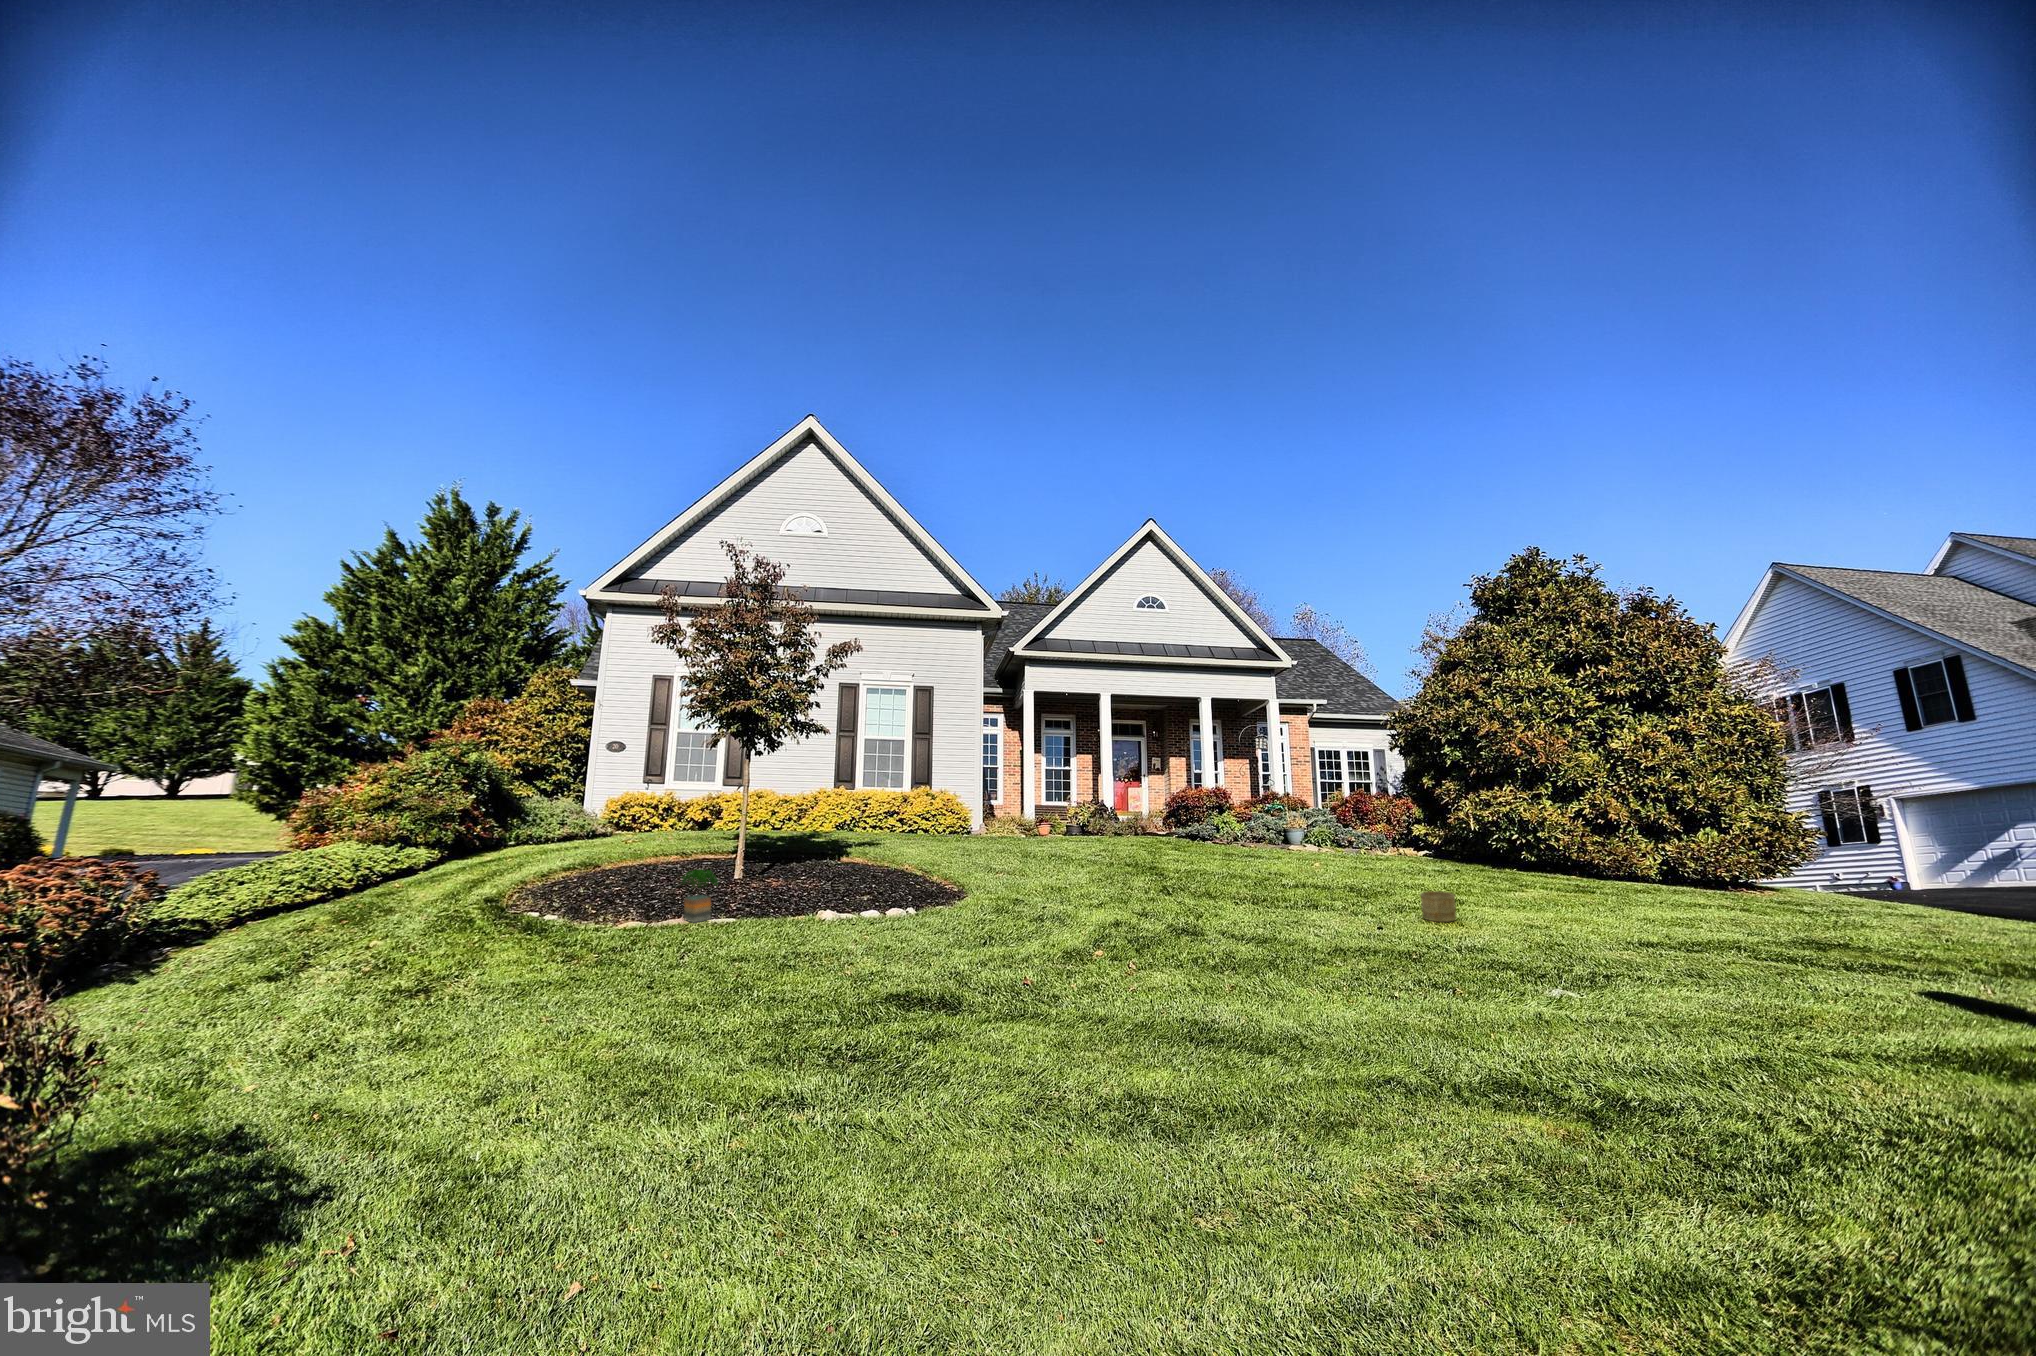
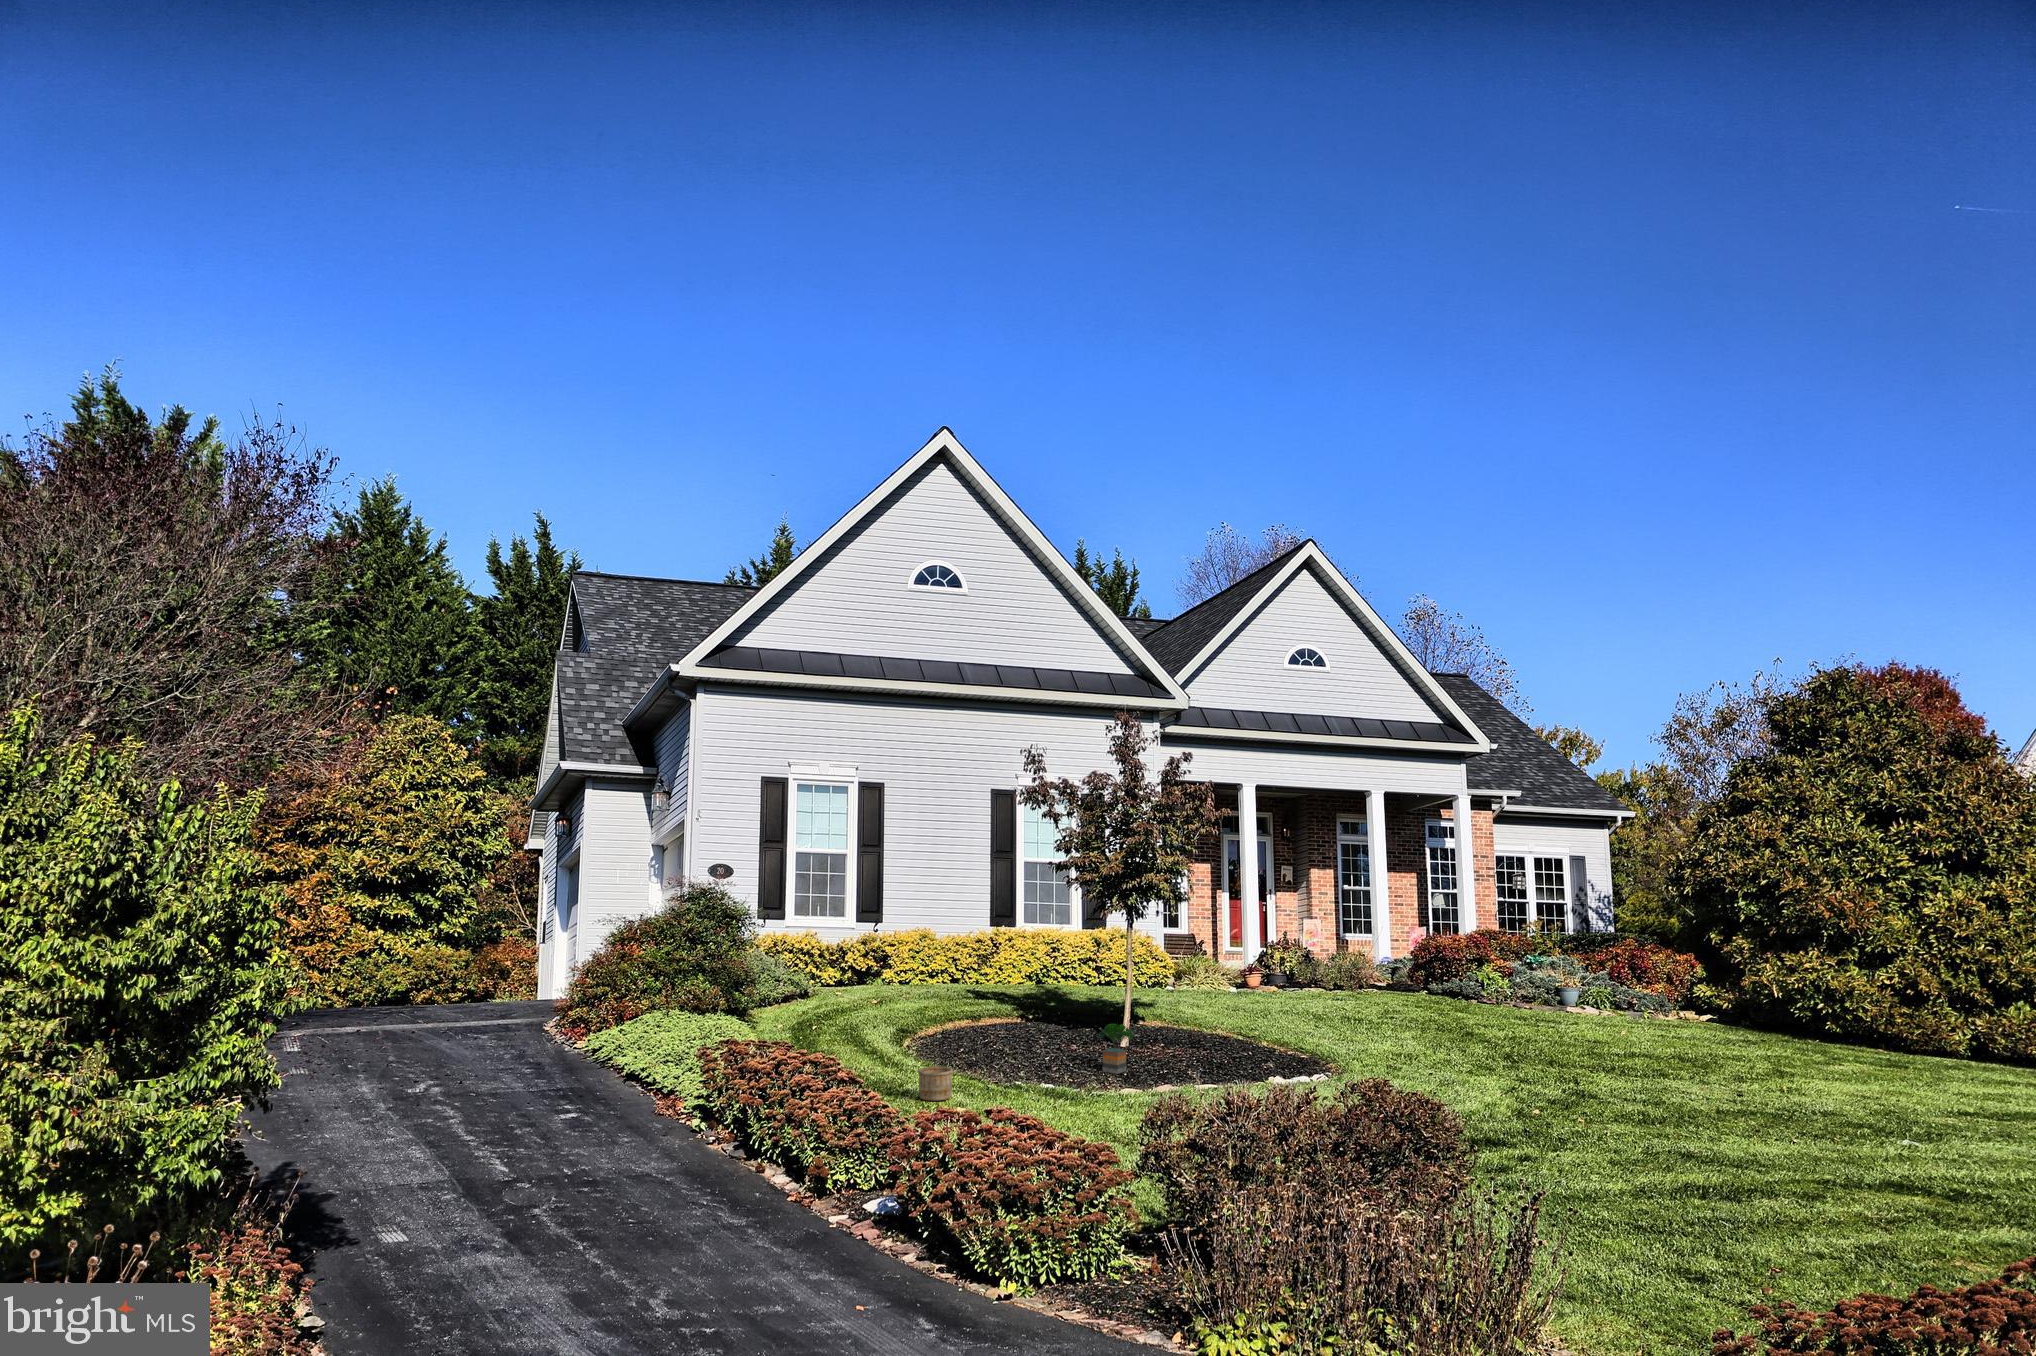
wooden bucket: present [1420,891,1456,922] -> present [918,1066,953,1101]

